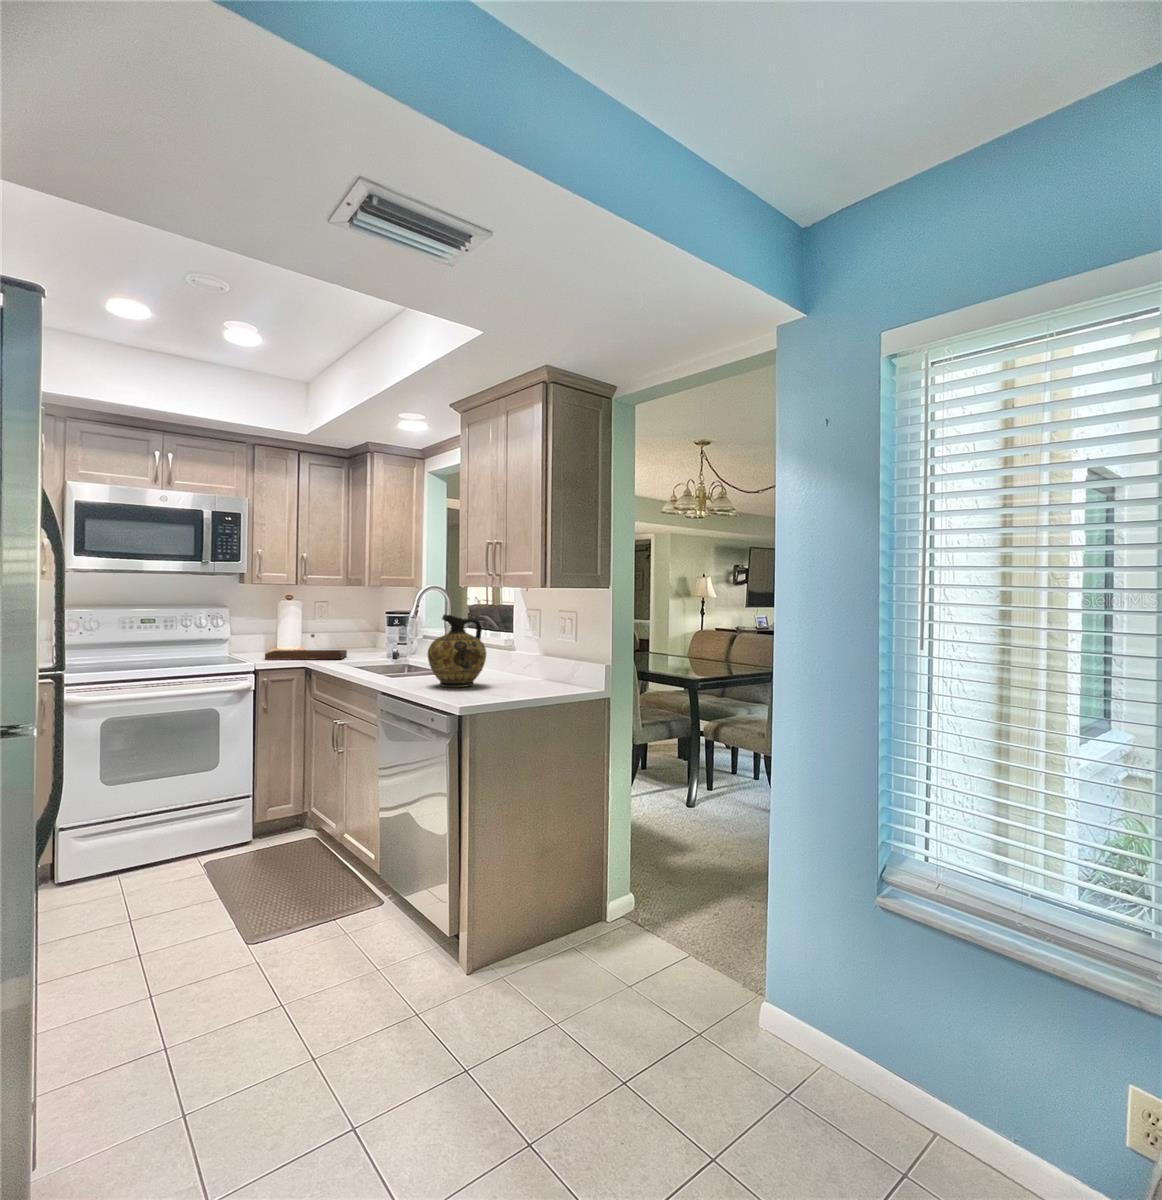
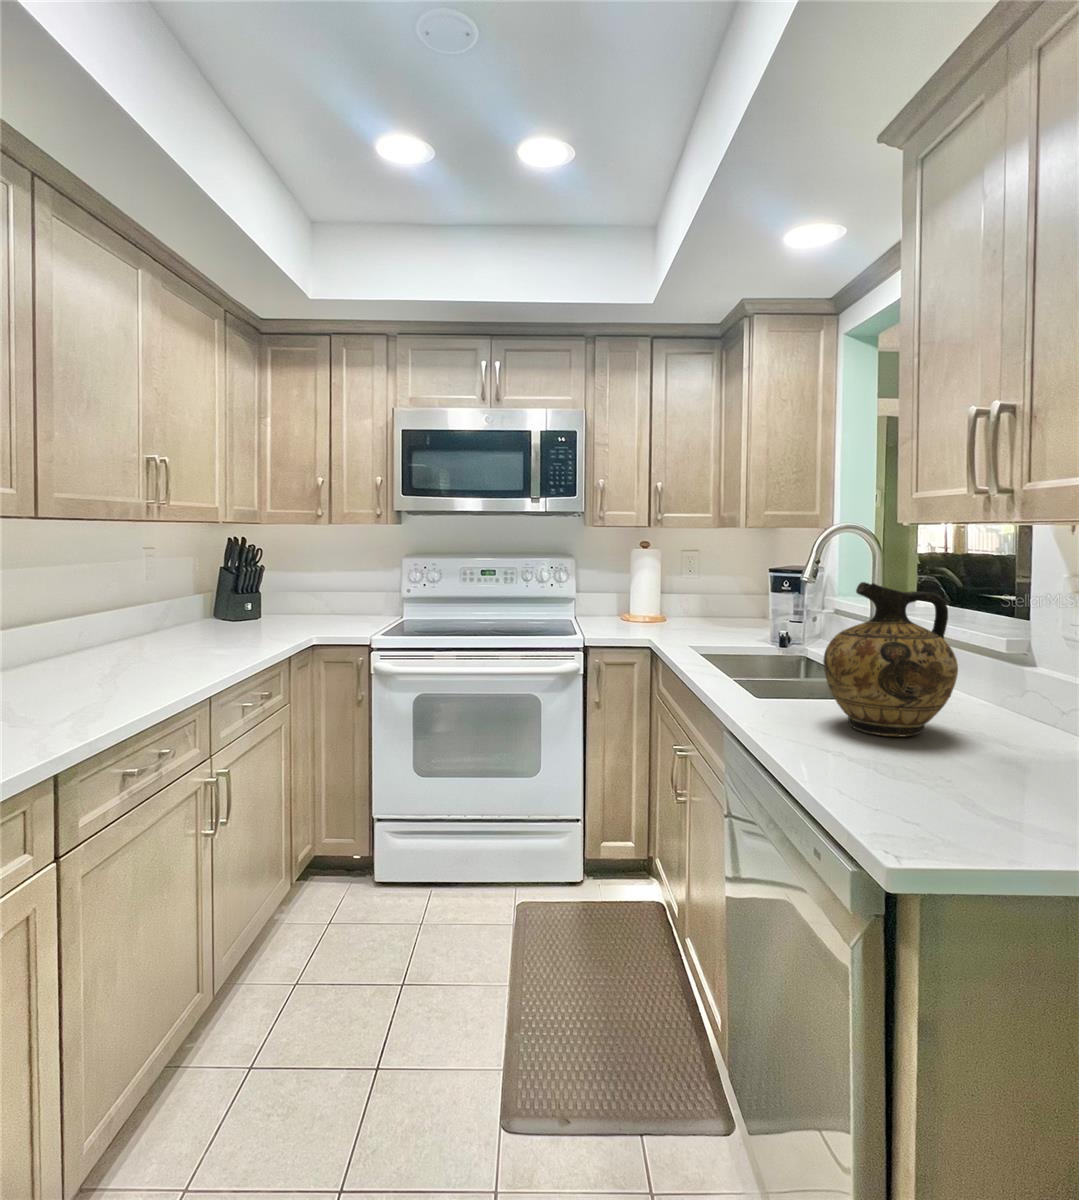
tray: present [265,634,347,660] -> none [608,597,718,636]

